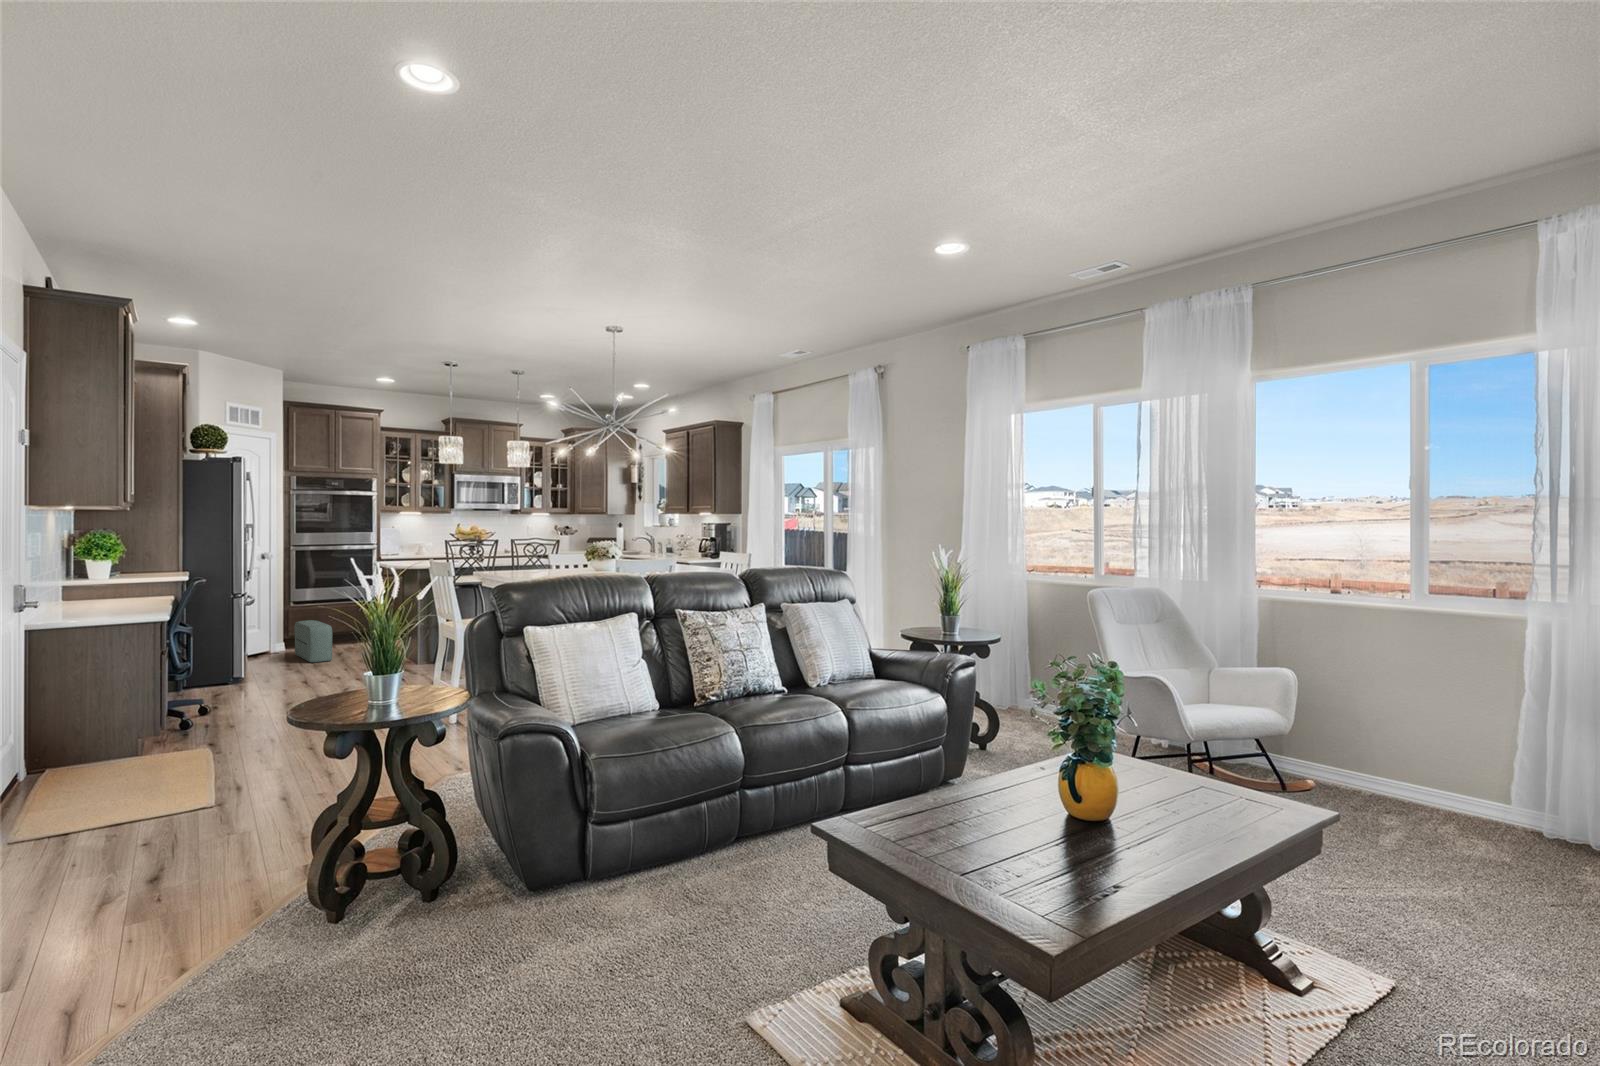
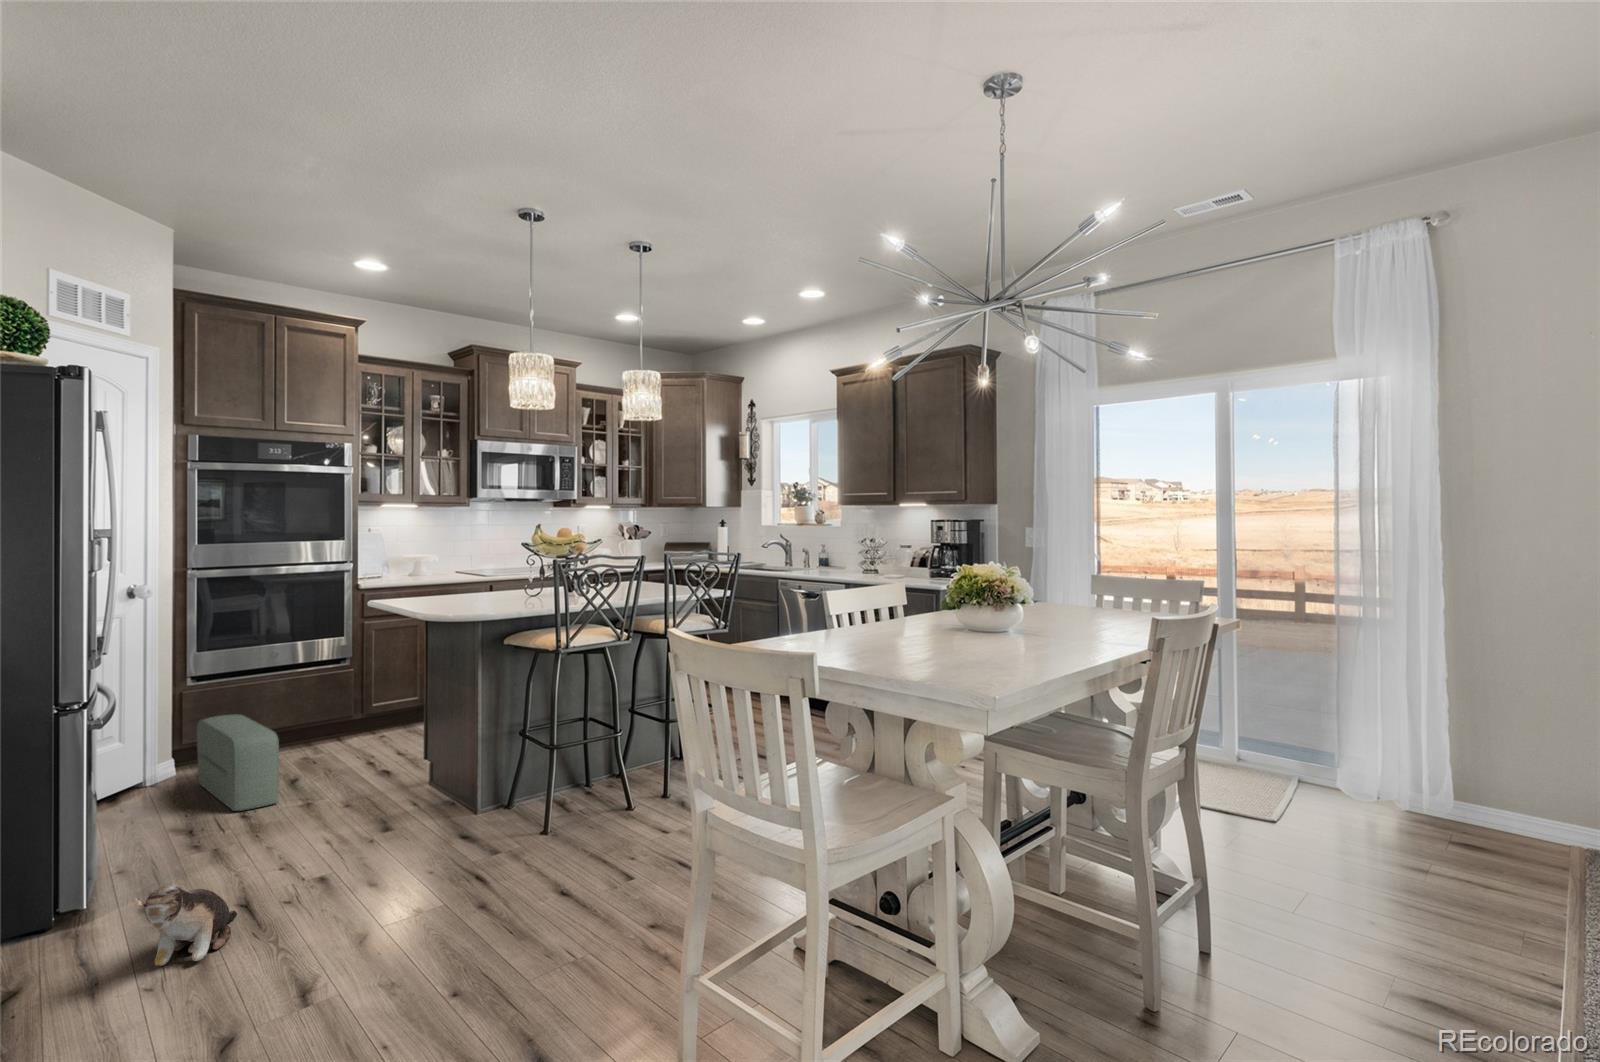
plush toy: none [262,663,304,696] -> present [134,883,237,966]

